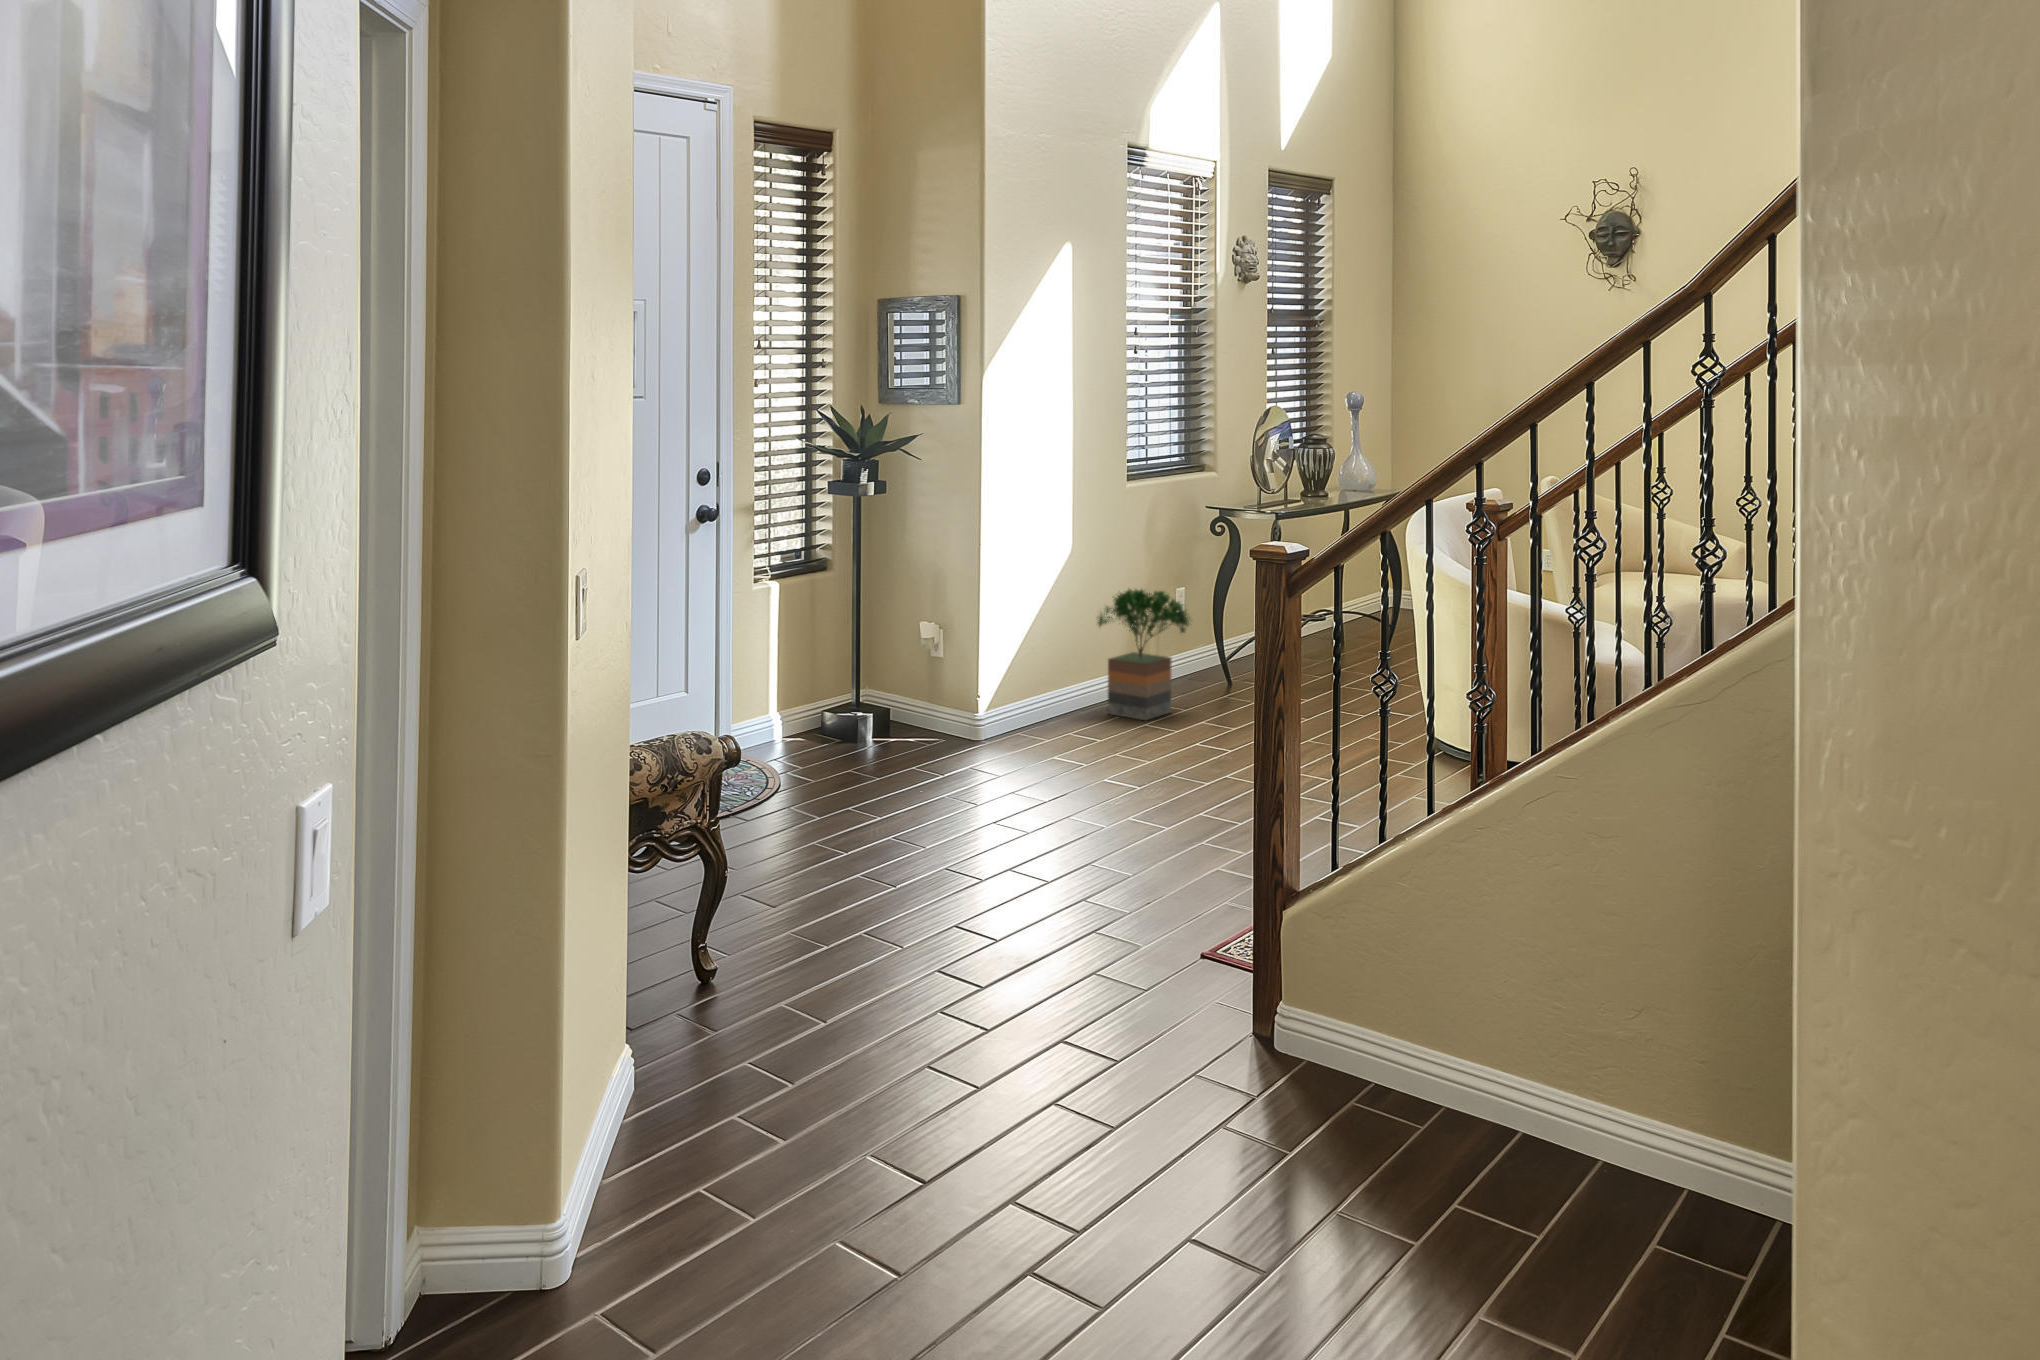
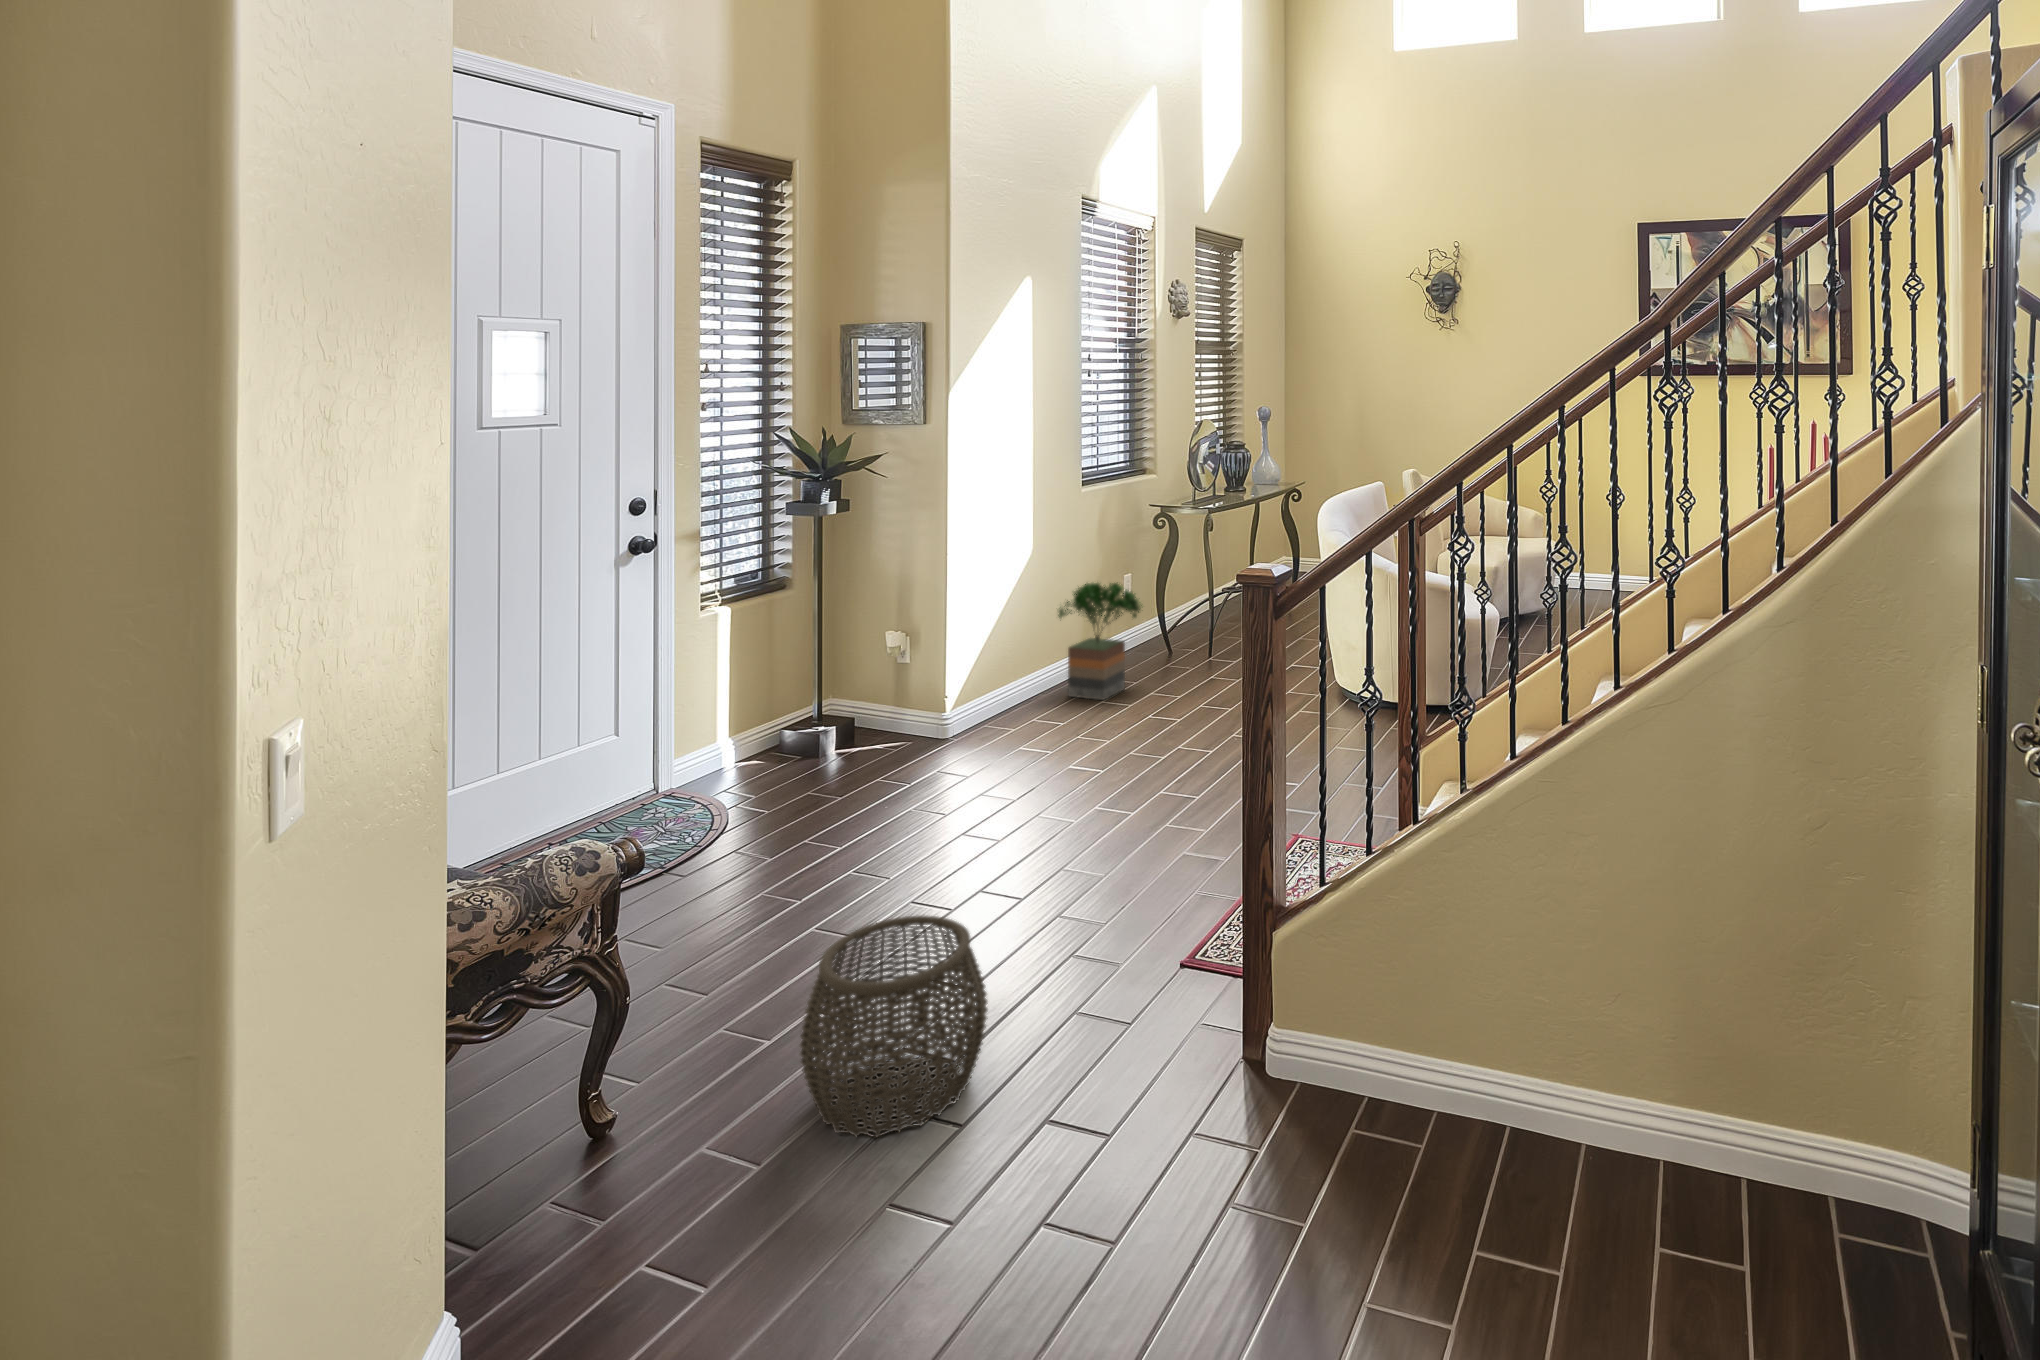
woven basket: none [872,820,1016,974] -> present [799,916,988,1137]

